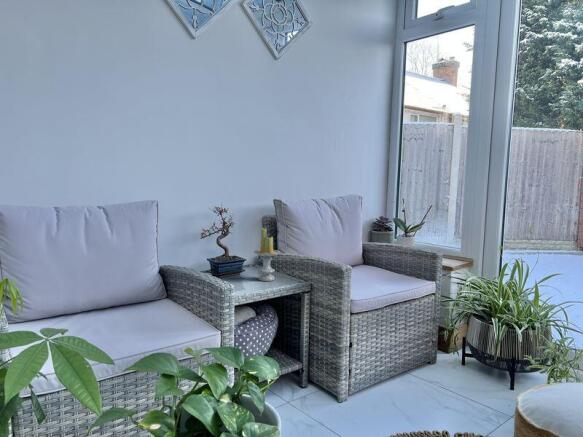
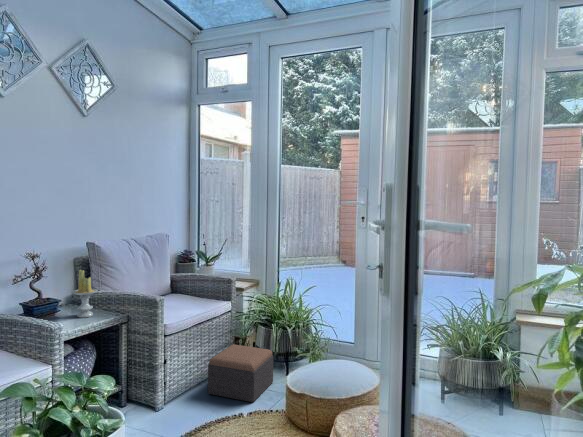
footstool: none [401,336,493,418] -> present [208,344,273,402]

